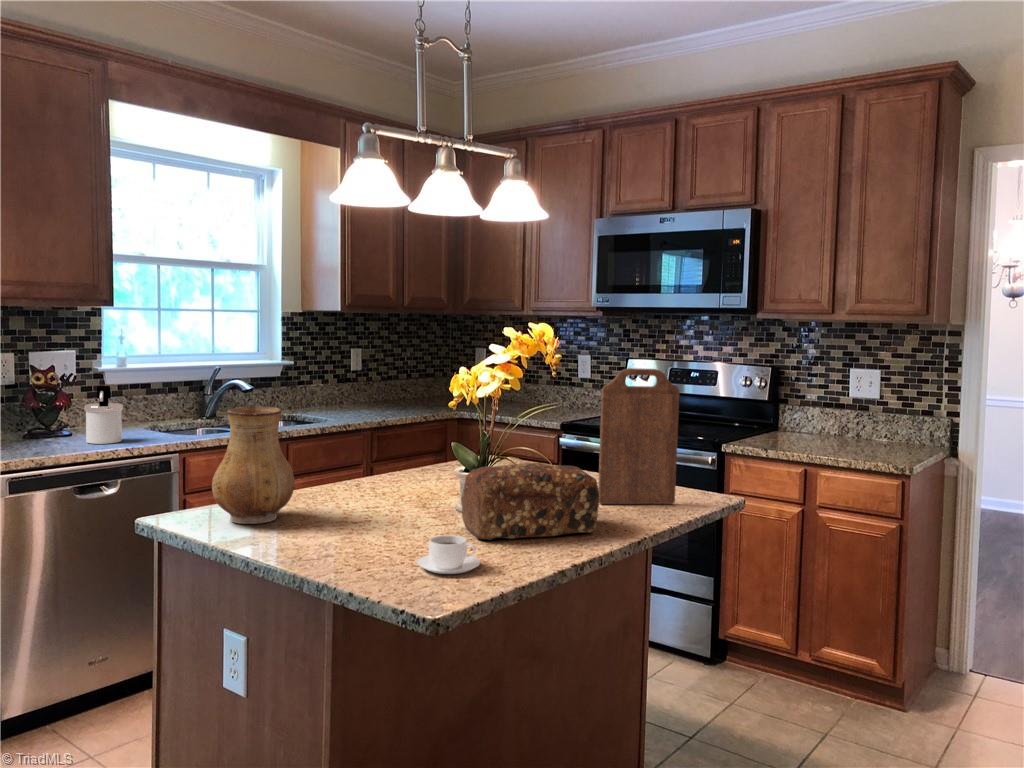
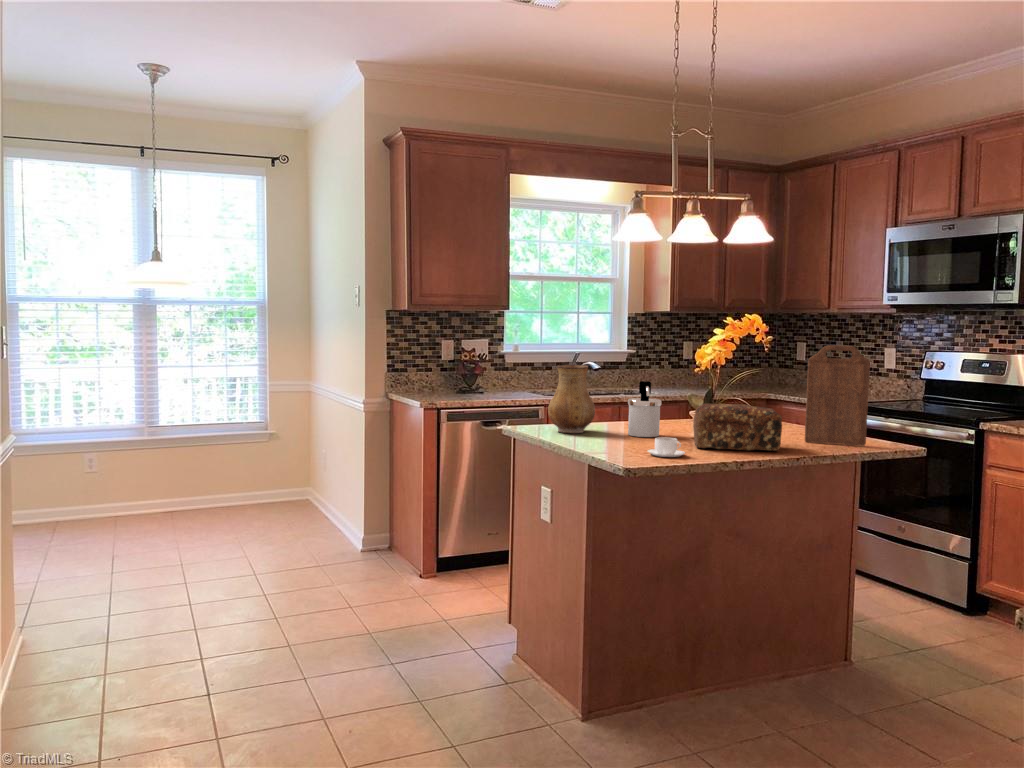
soap dispenser: present [84,385,123,444] -> present [628,381,661,437]

